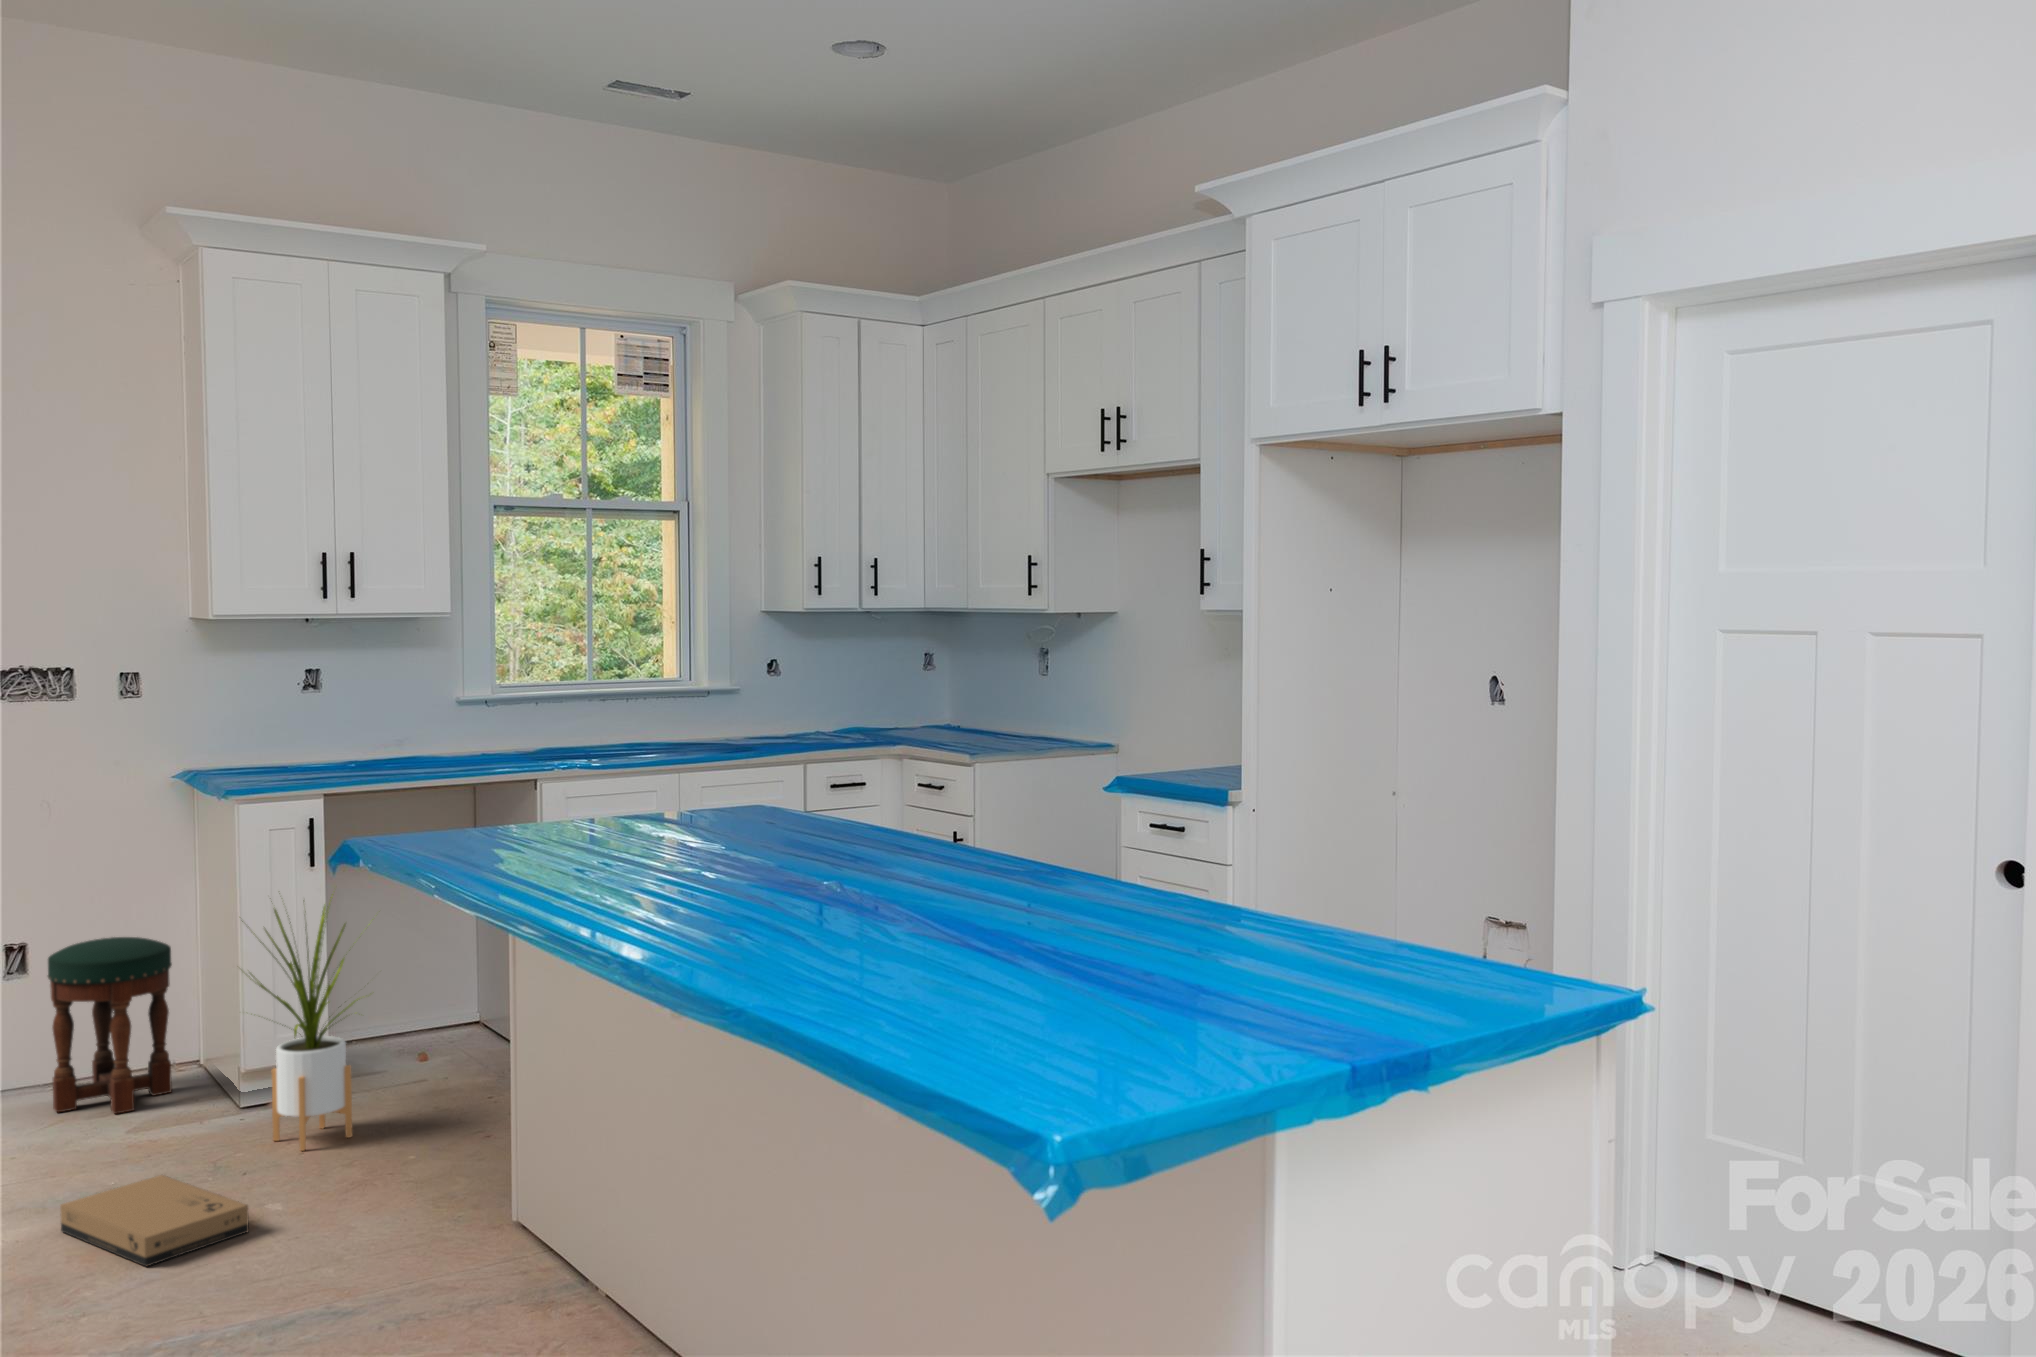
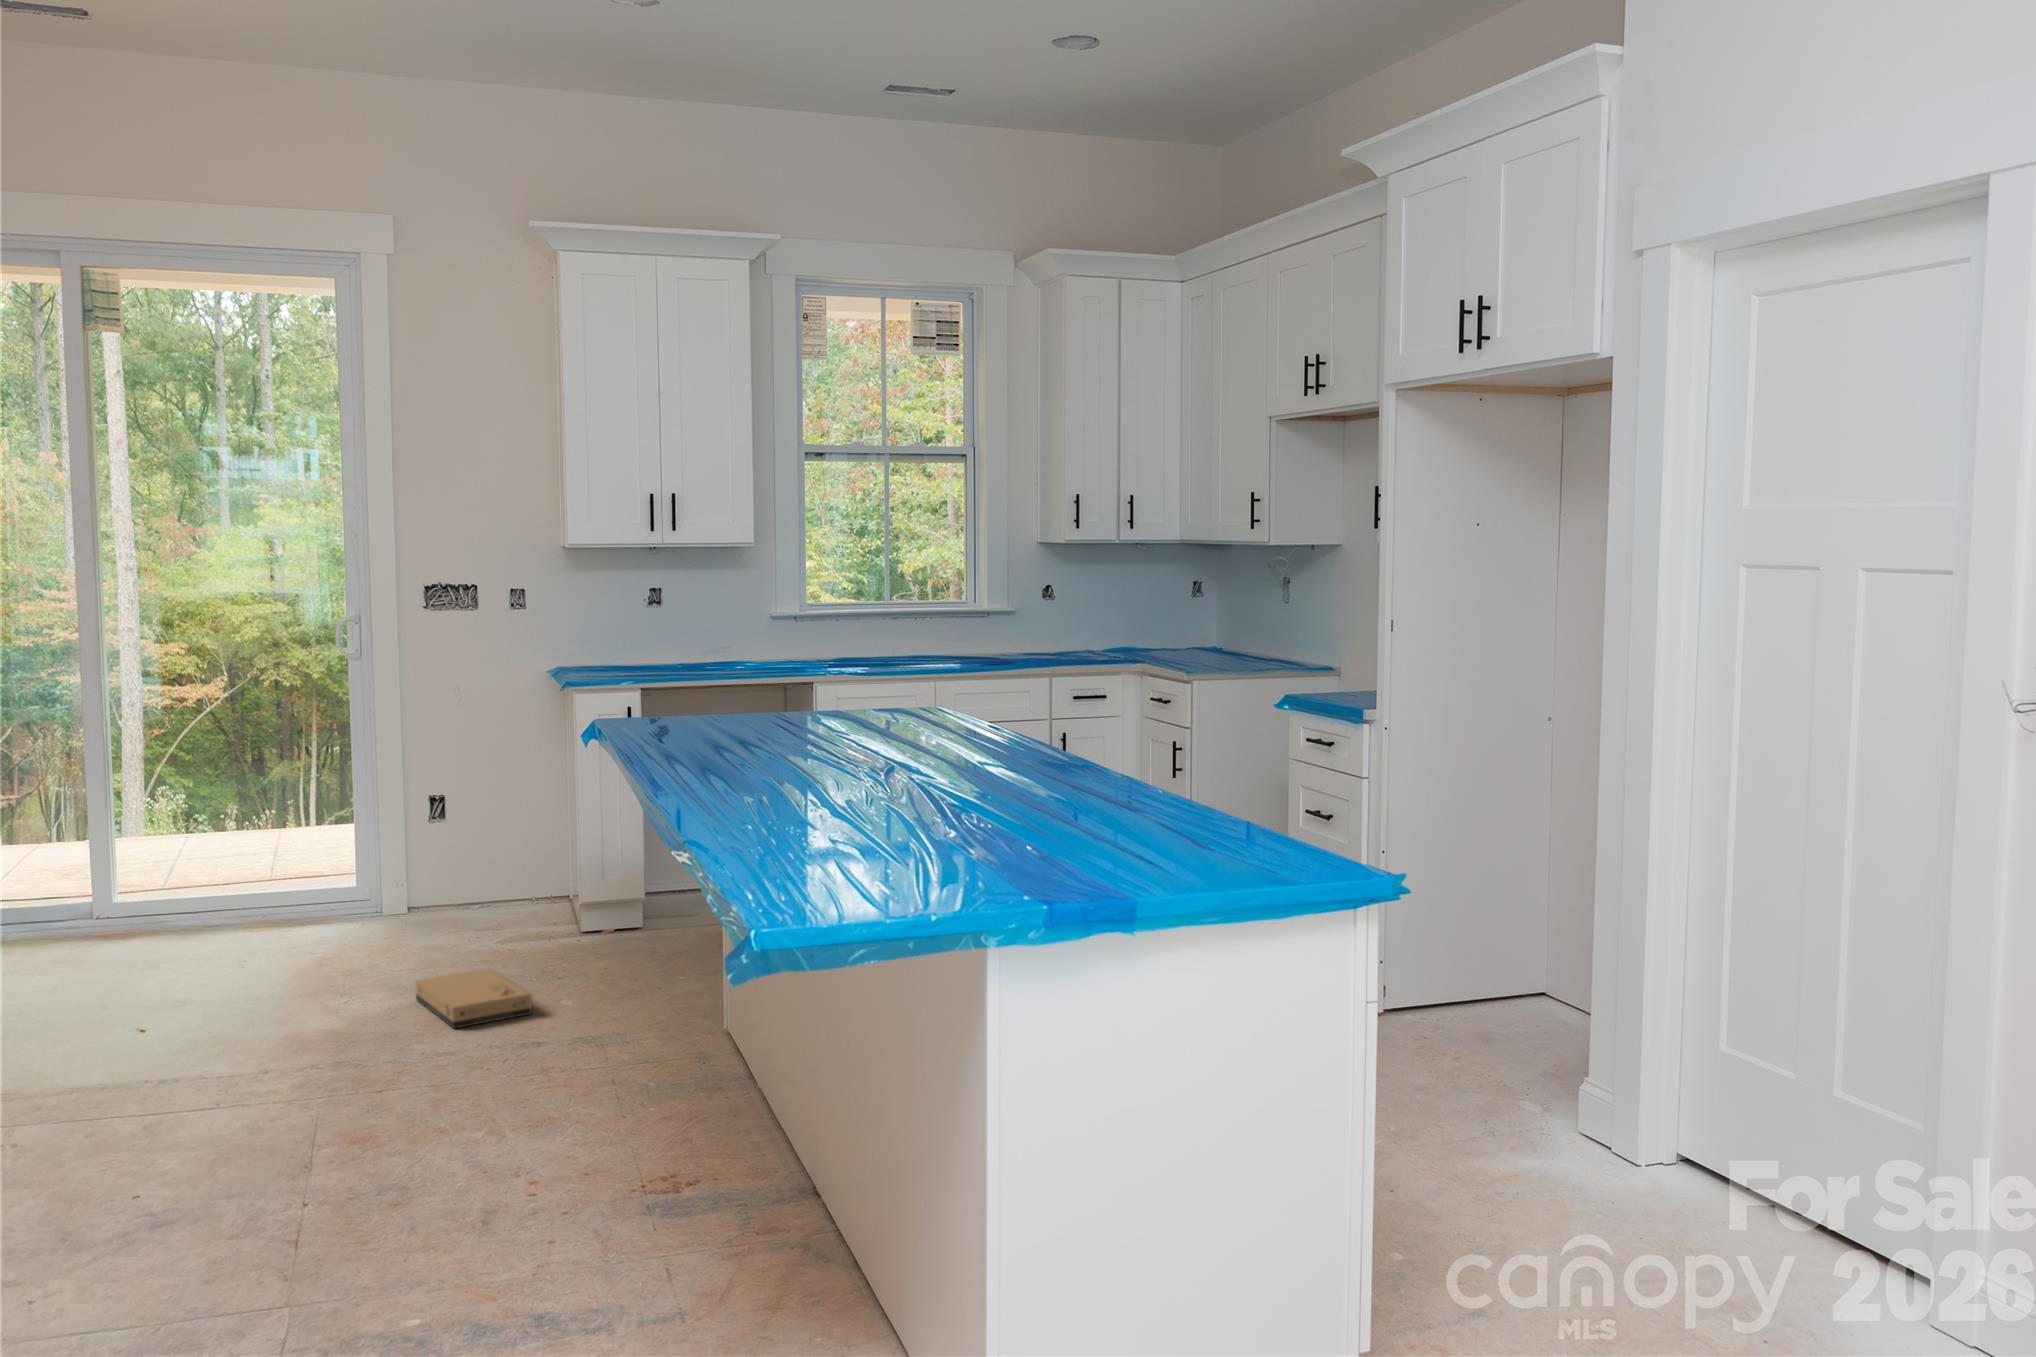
house plant: present [242,894,373,1151] -> none [553,761,664,964]
stool: present [48,937,172,1114] -> none [454,793,542,926]

